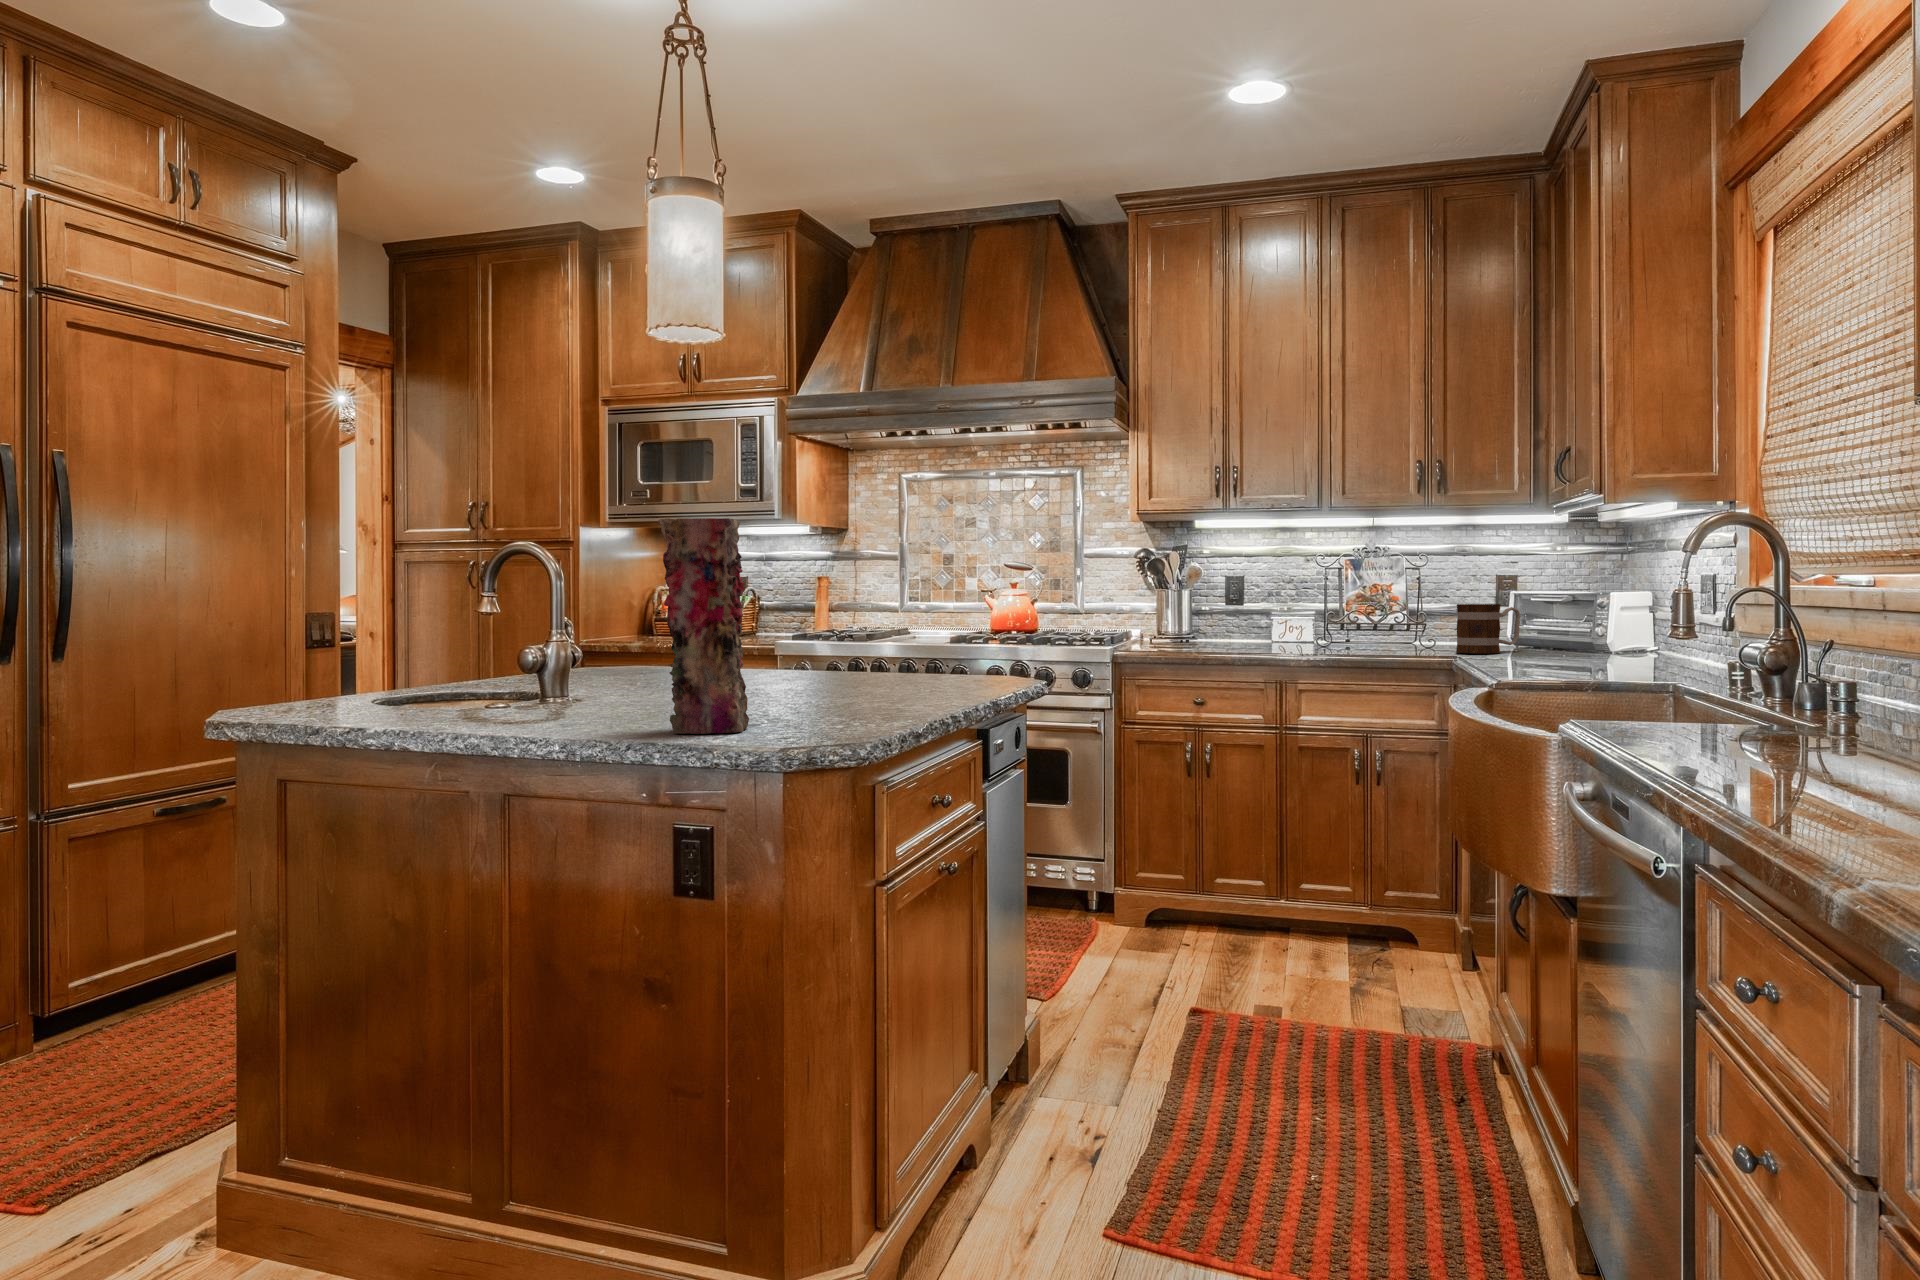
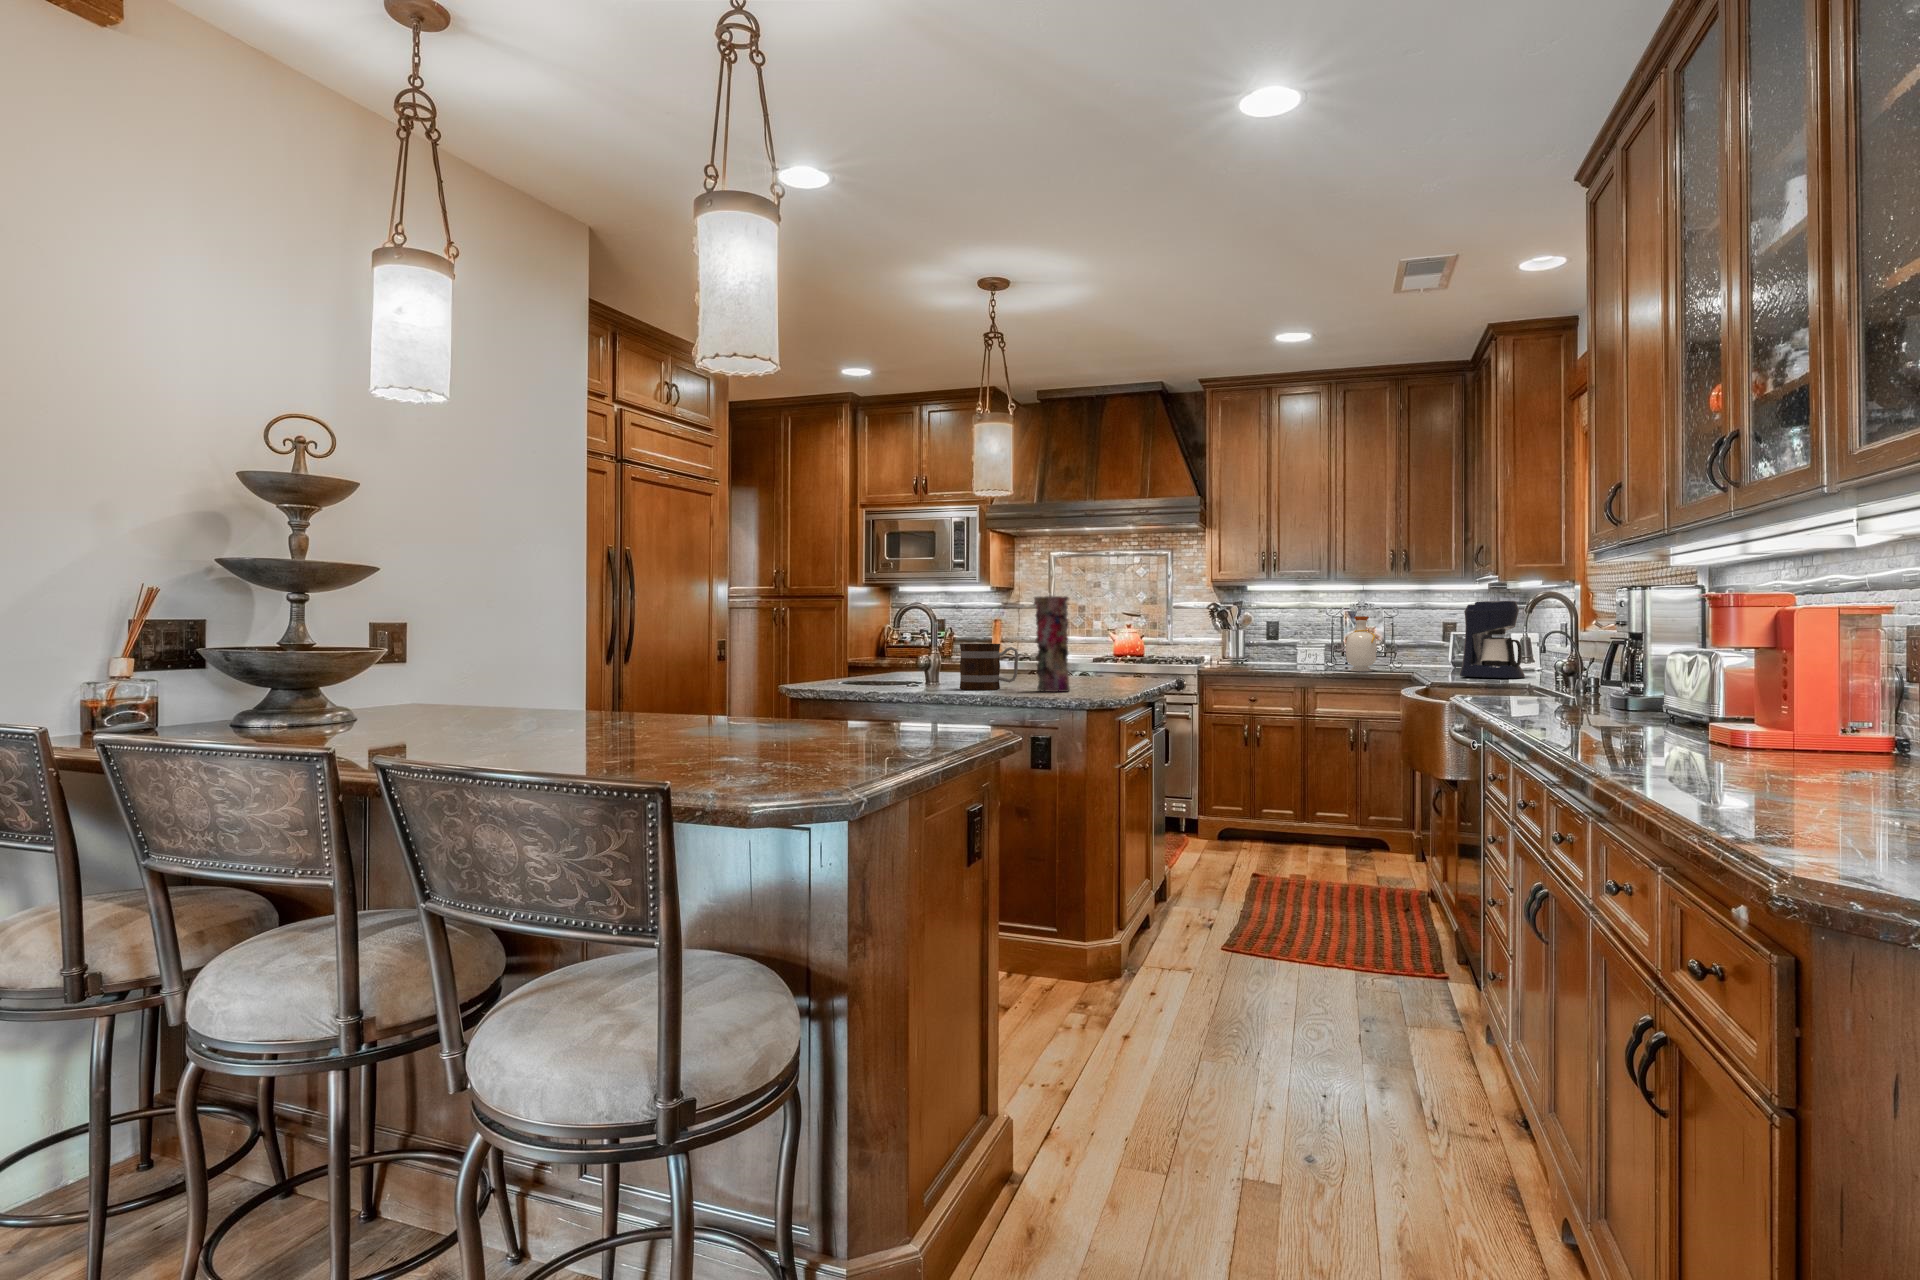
coffee maker: none [1538,536,1650,669] -> present [1460,601,1525,678]
bottle: none [1347,566,1396,656] -> present [1346,616,1377,672]
mug: present [1456,604,1521,653] -> present [960,644,1019,690]

